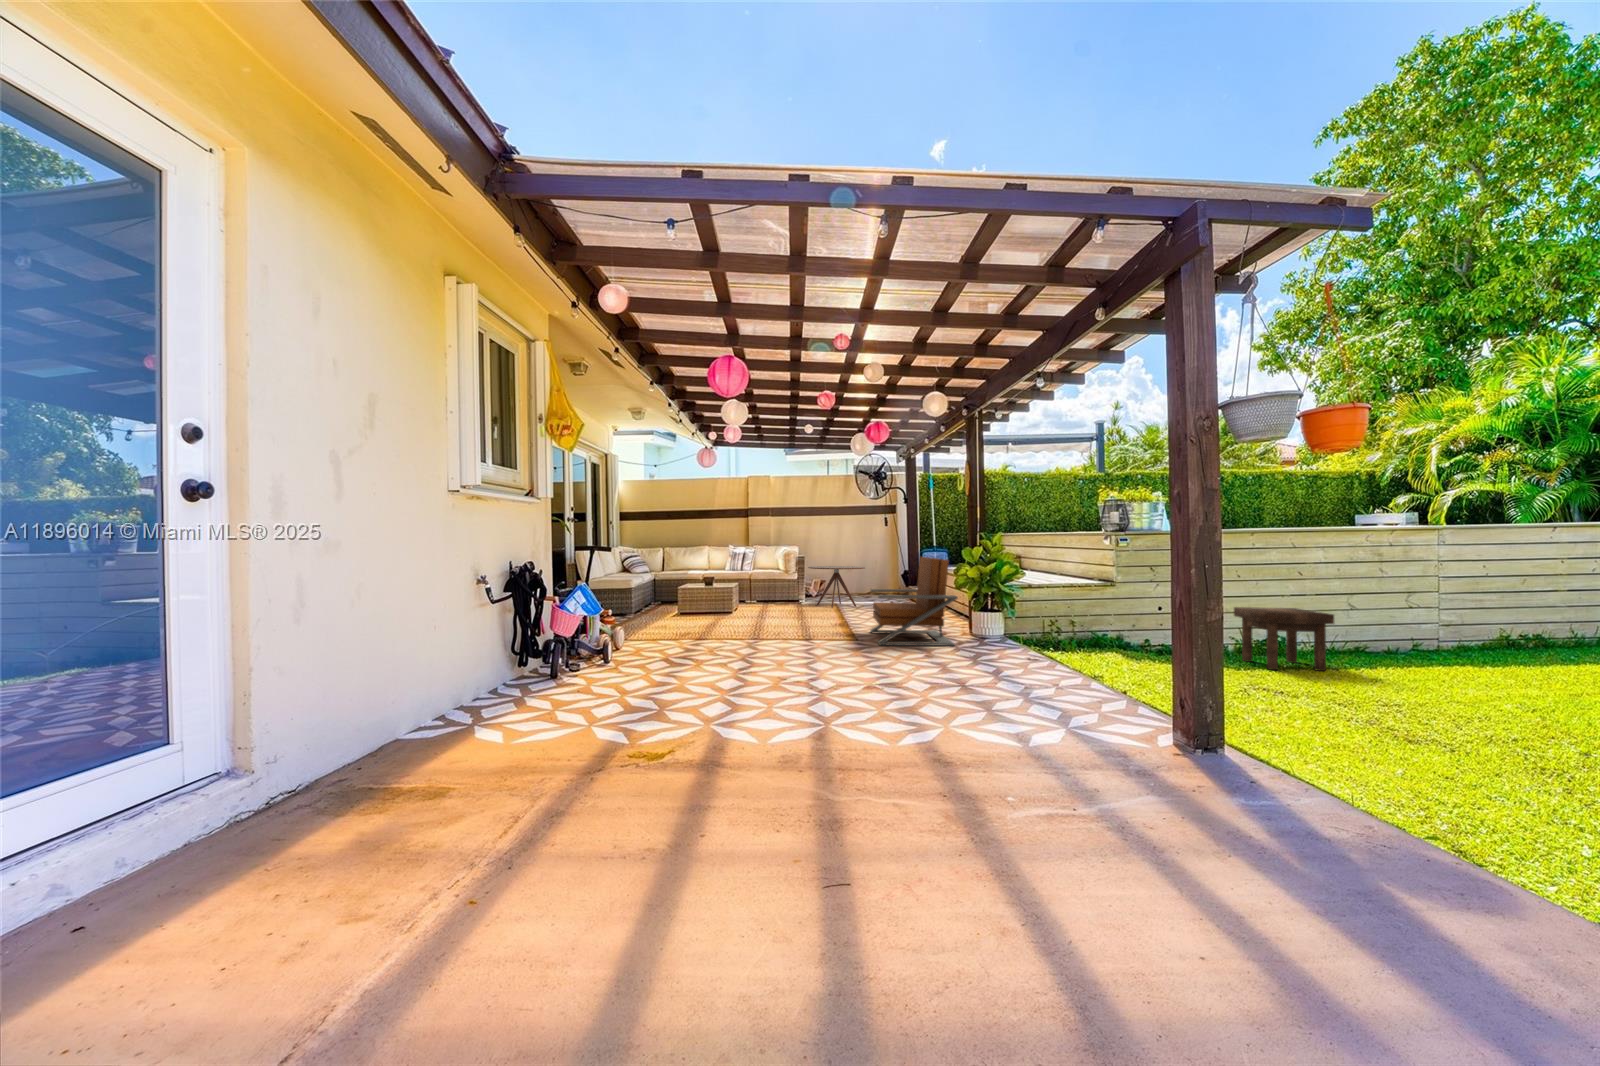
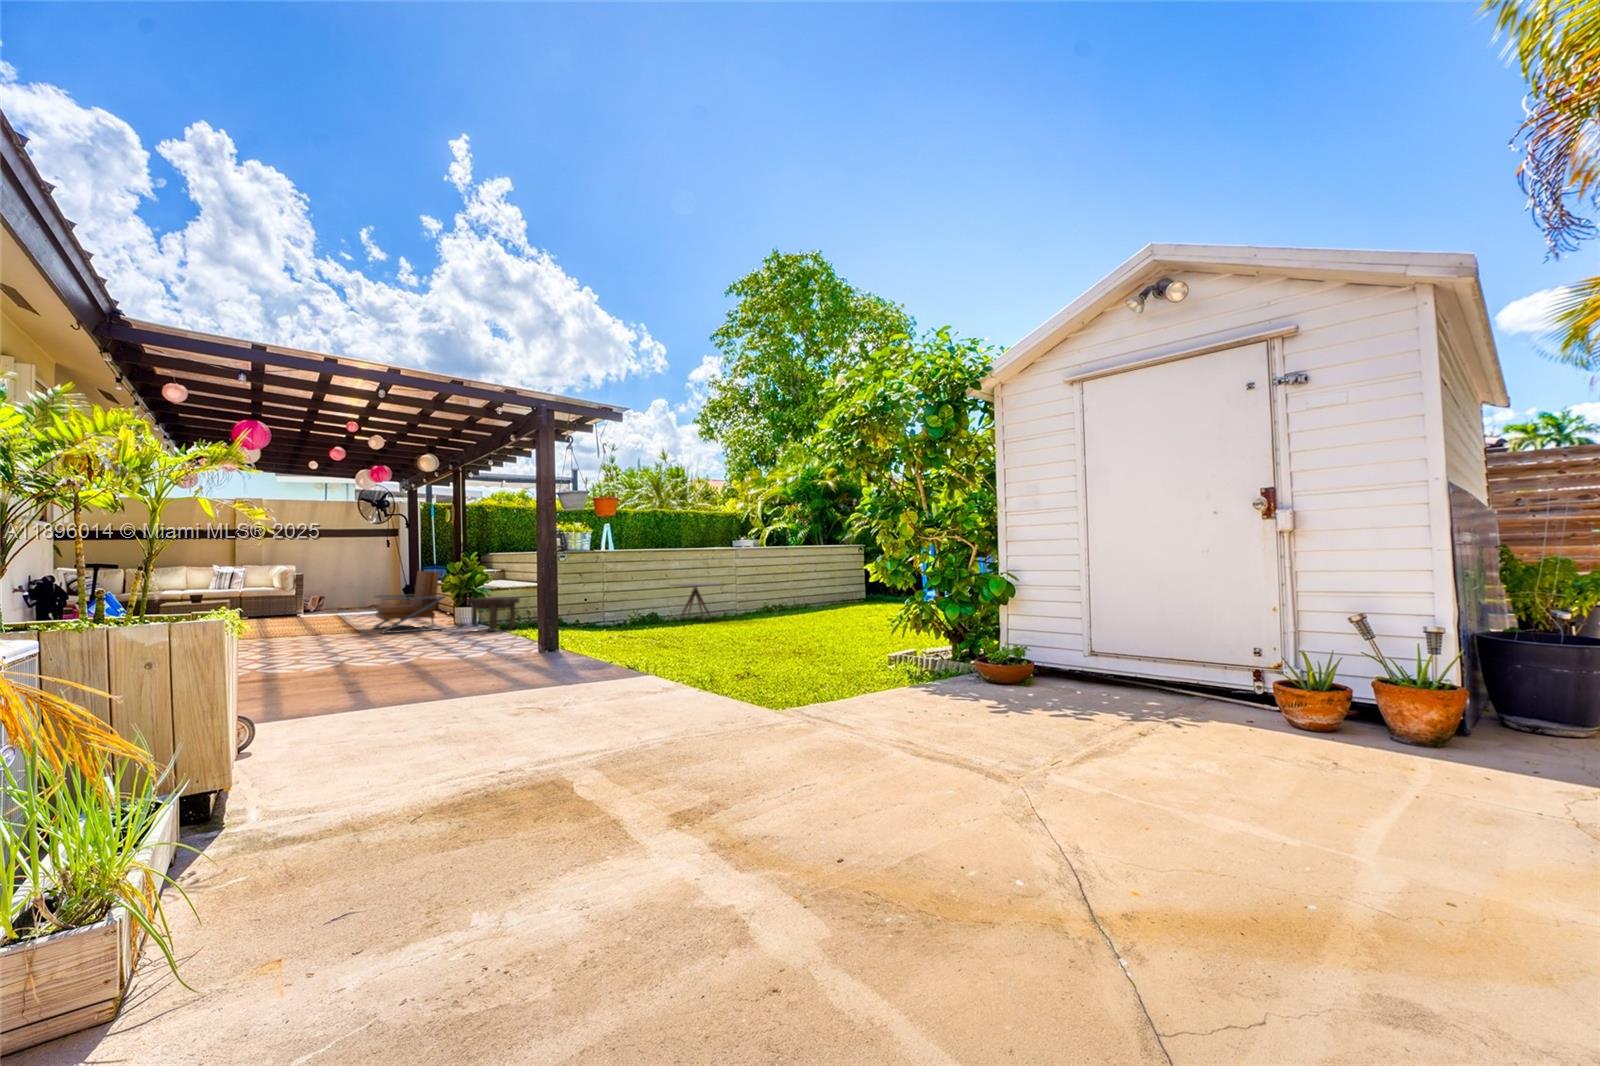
round table: present [808,566,865,608] -> present [670,583,719,620]
stool: present [1234,607,1334,671] -> present [467,597,520,631]

